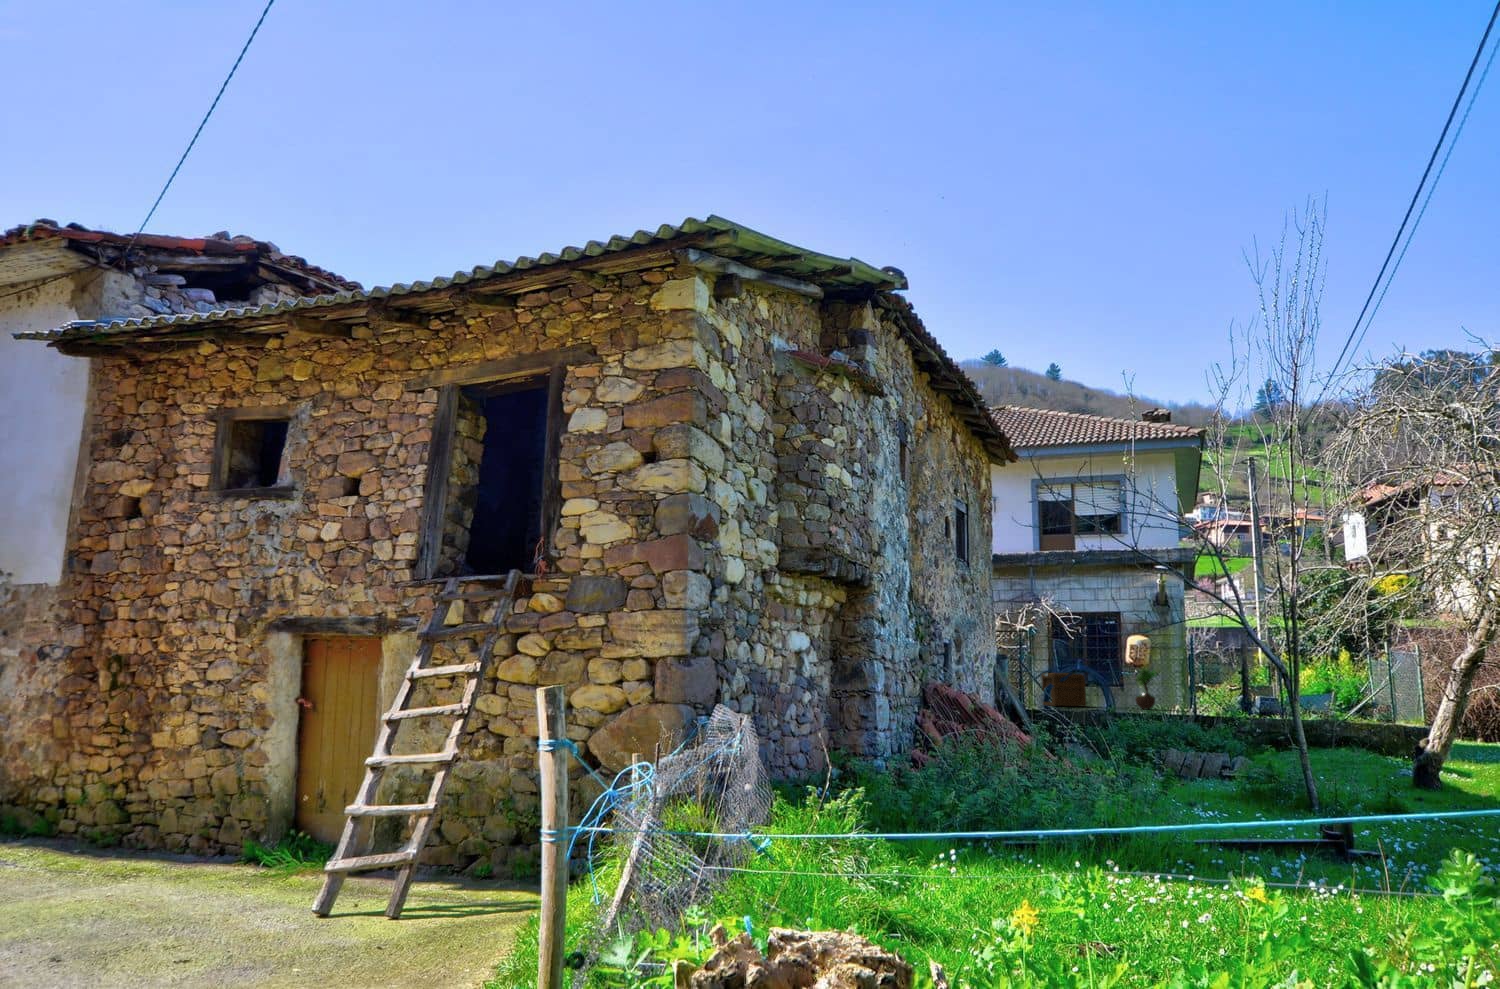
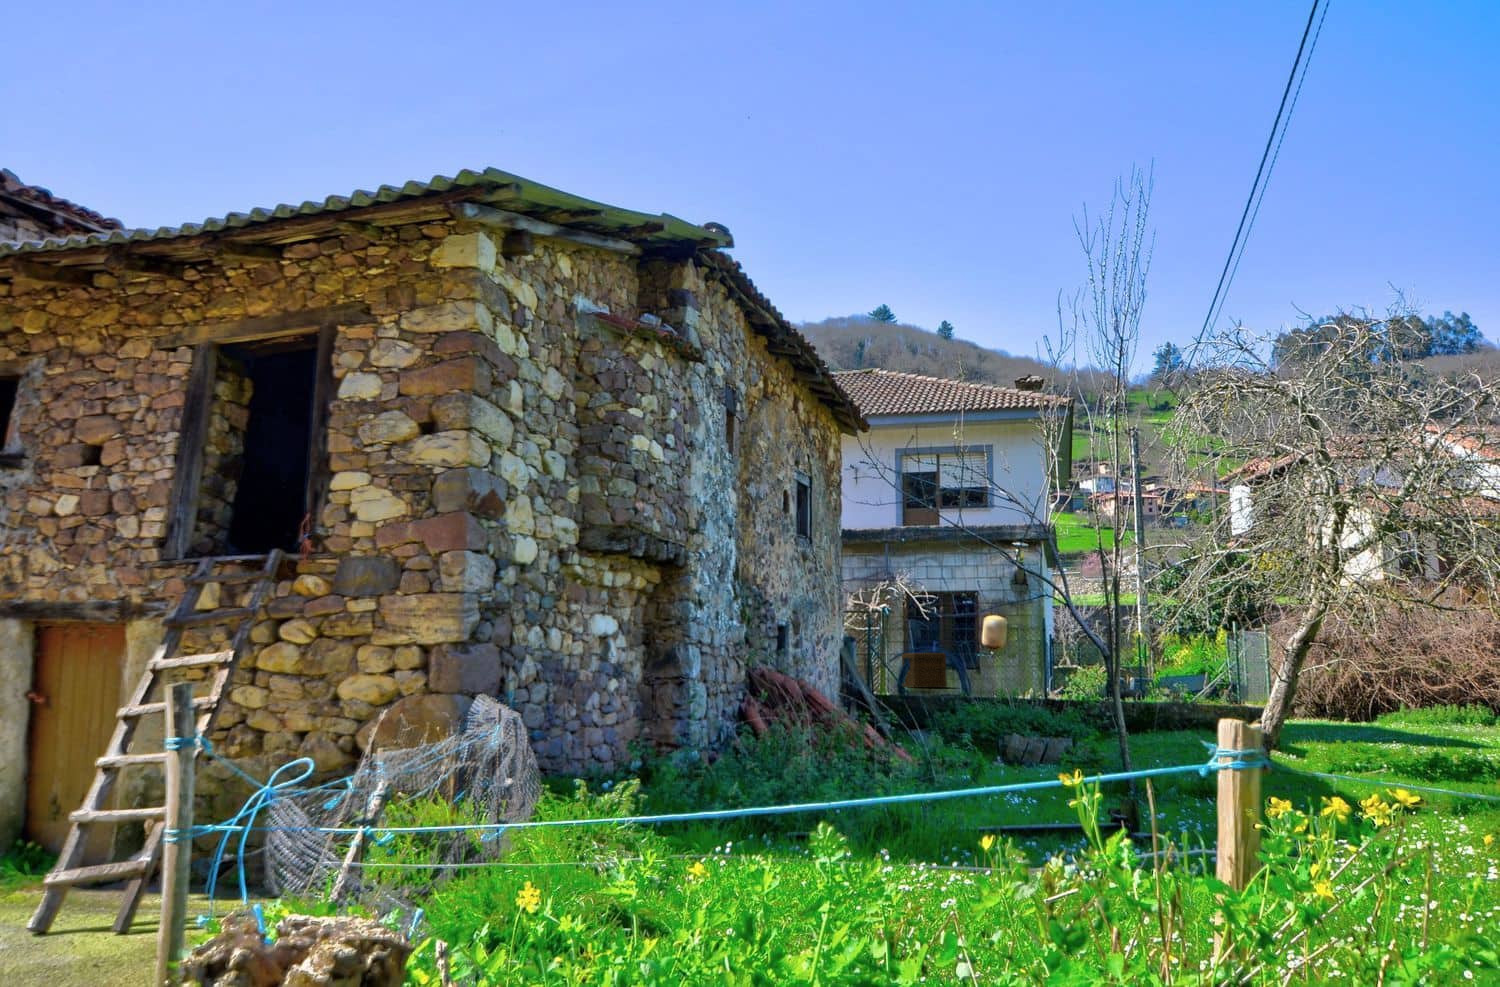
potted tree: present [1135,669,1155,709] -> none [994,644,1019,690]

